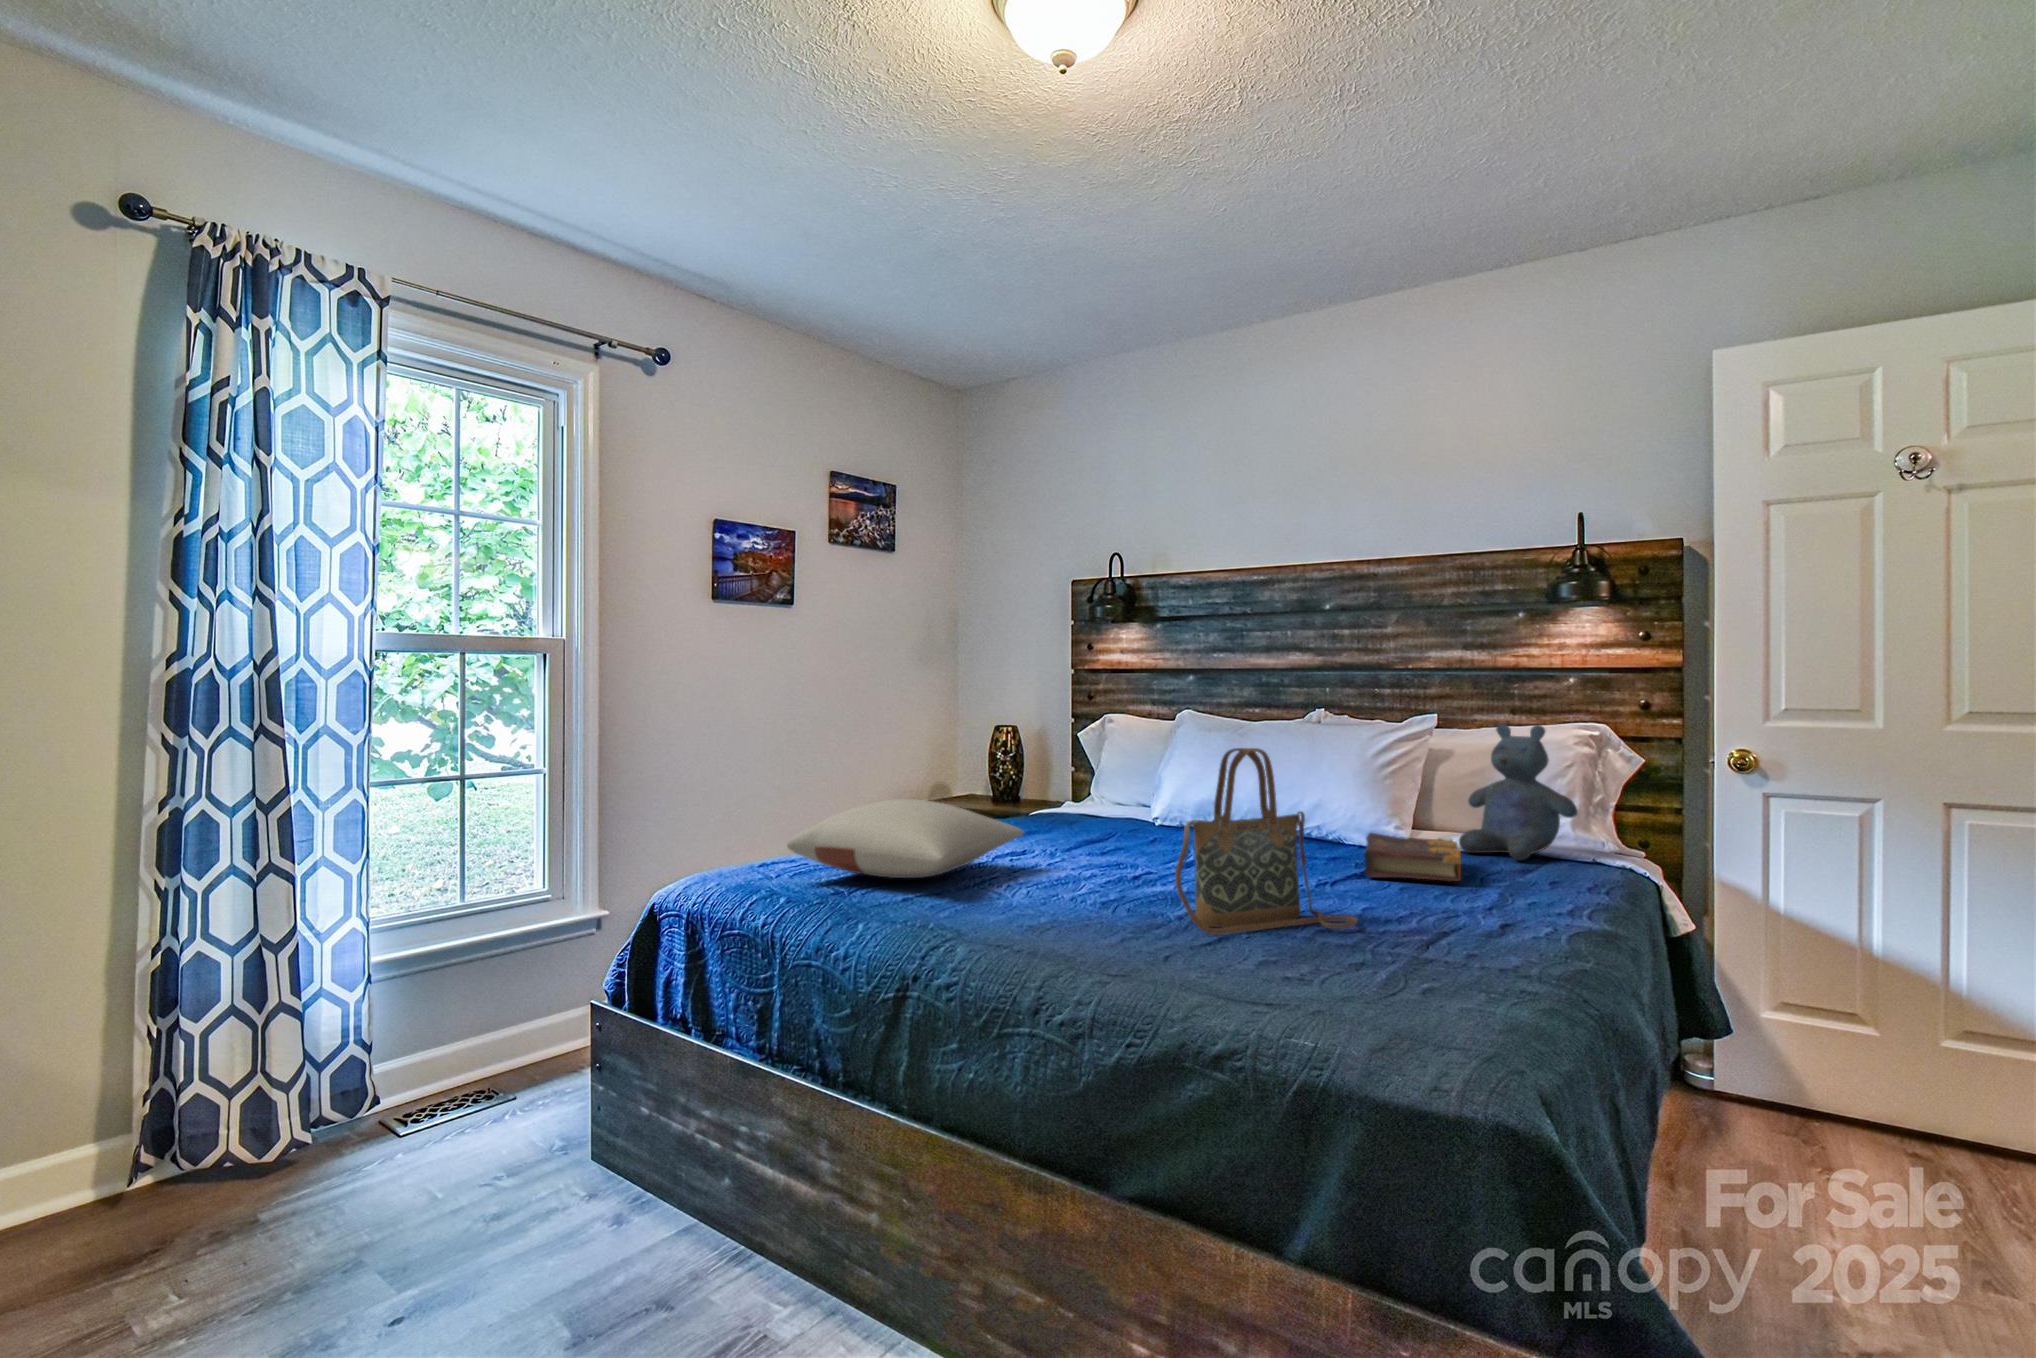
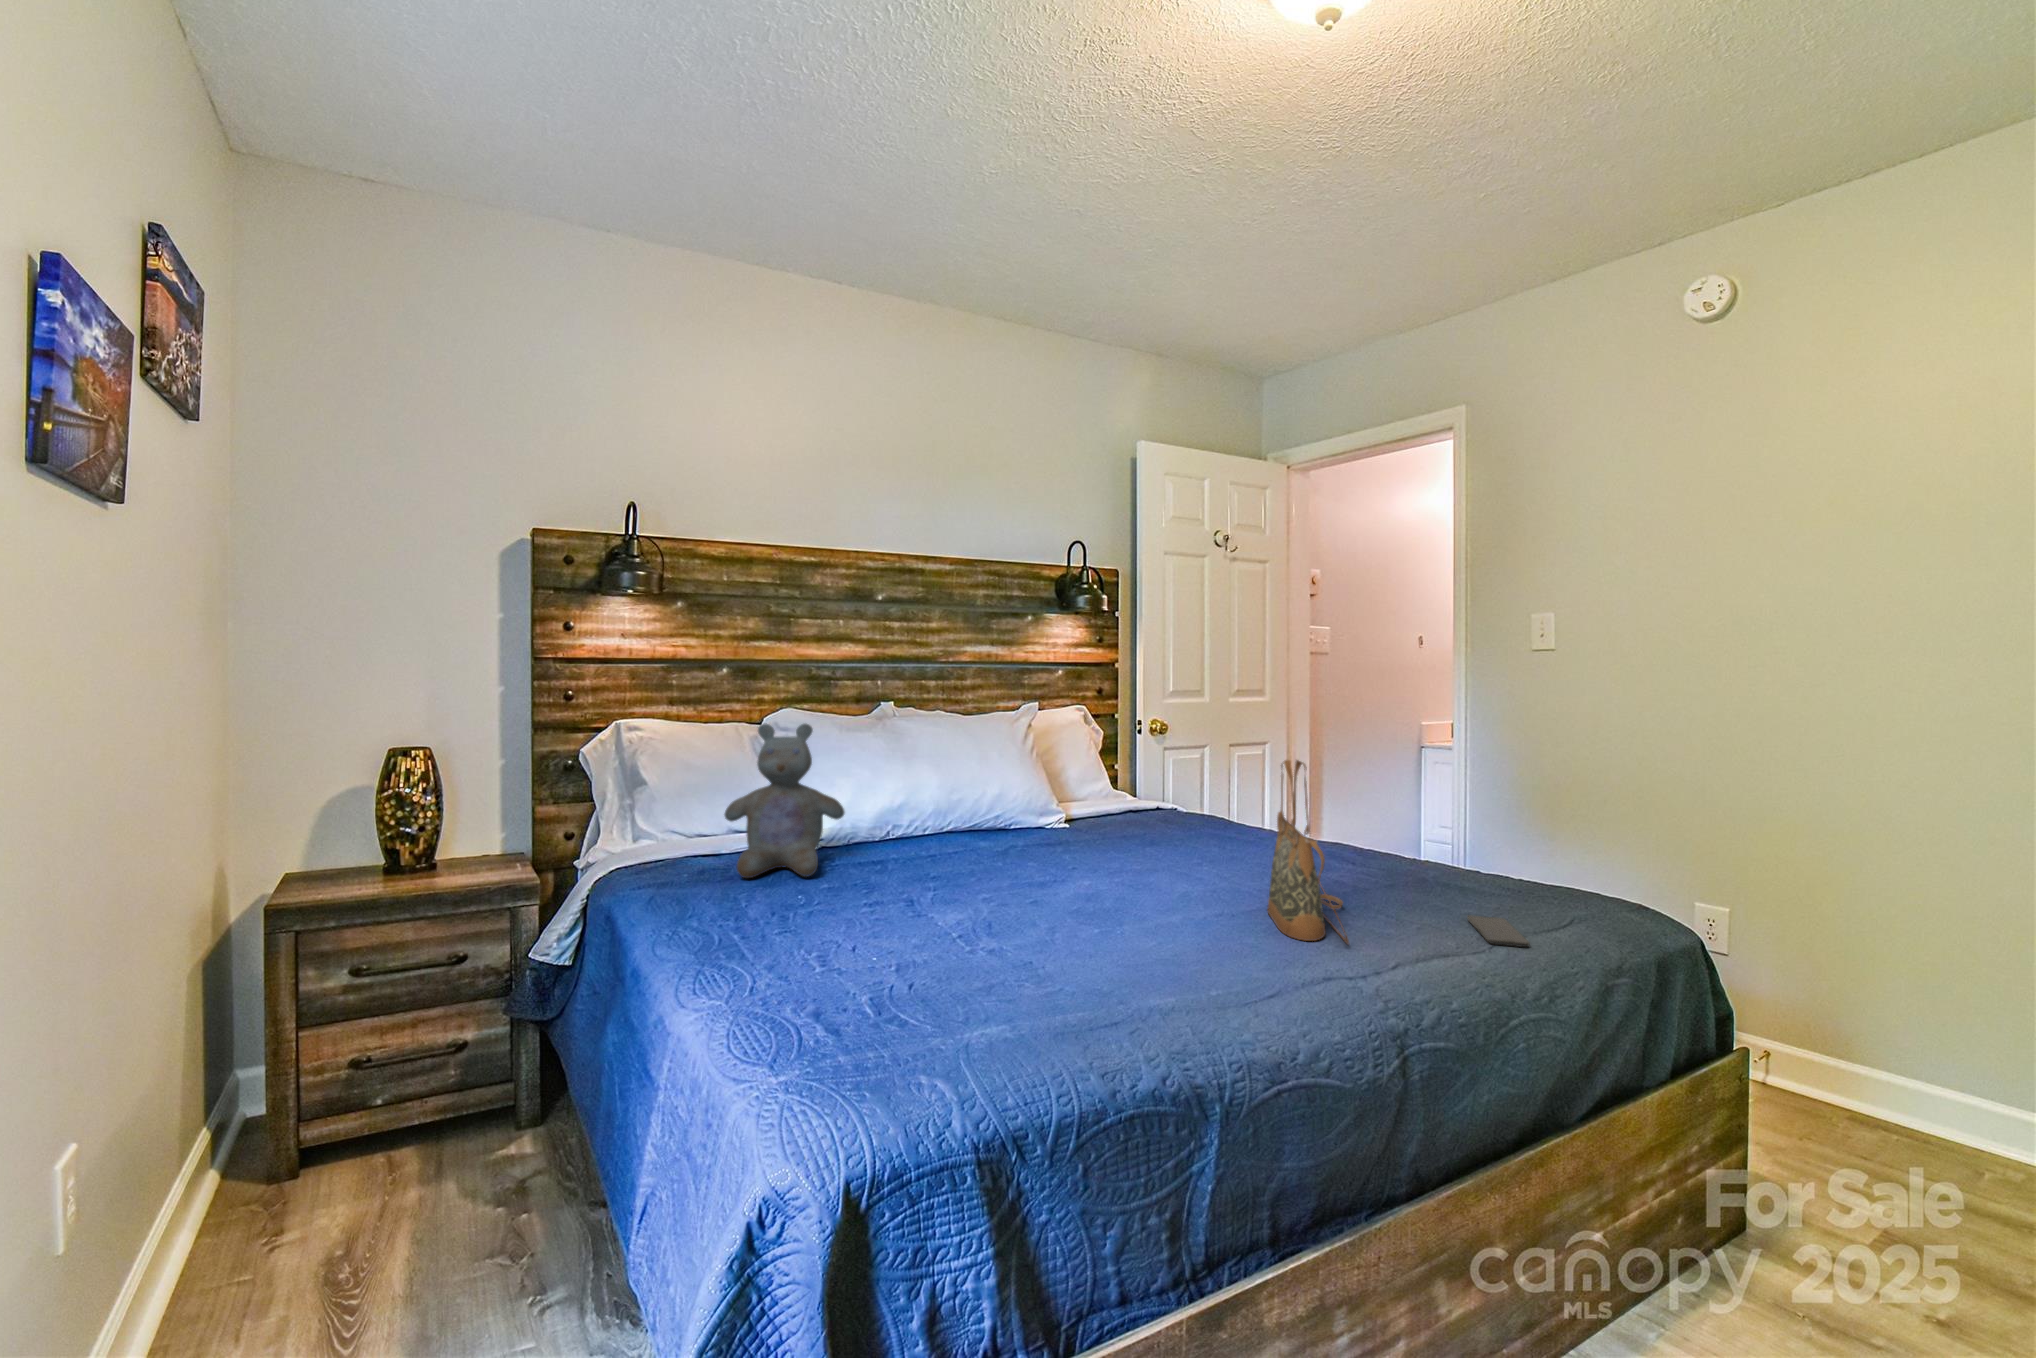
stuffed bear: present [1459,724,1578,860] -> present [724,724,845,878]
pillow: present [787,799,1024,878] -> none [785,885,1152,1043]
book: present [1364,833,1461,881] -> none [1085,811,1208,858]
smartphone: none [1342,967,1458,992] -> present [1467,915,1530,947]

